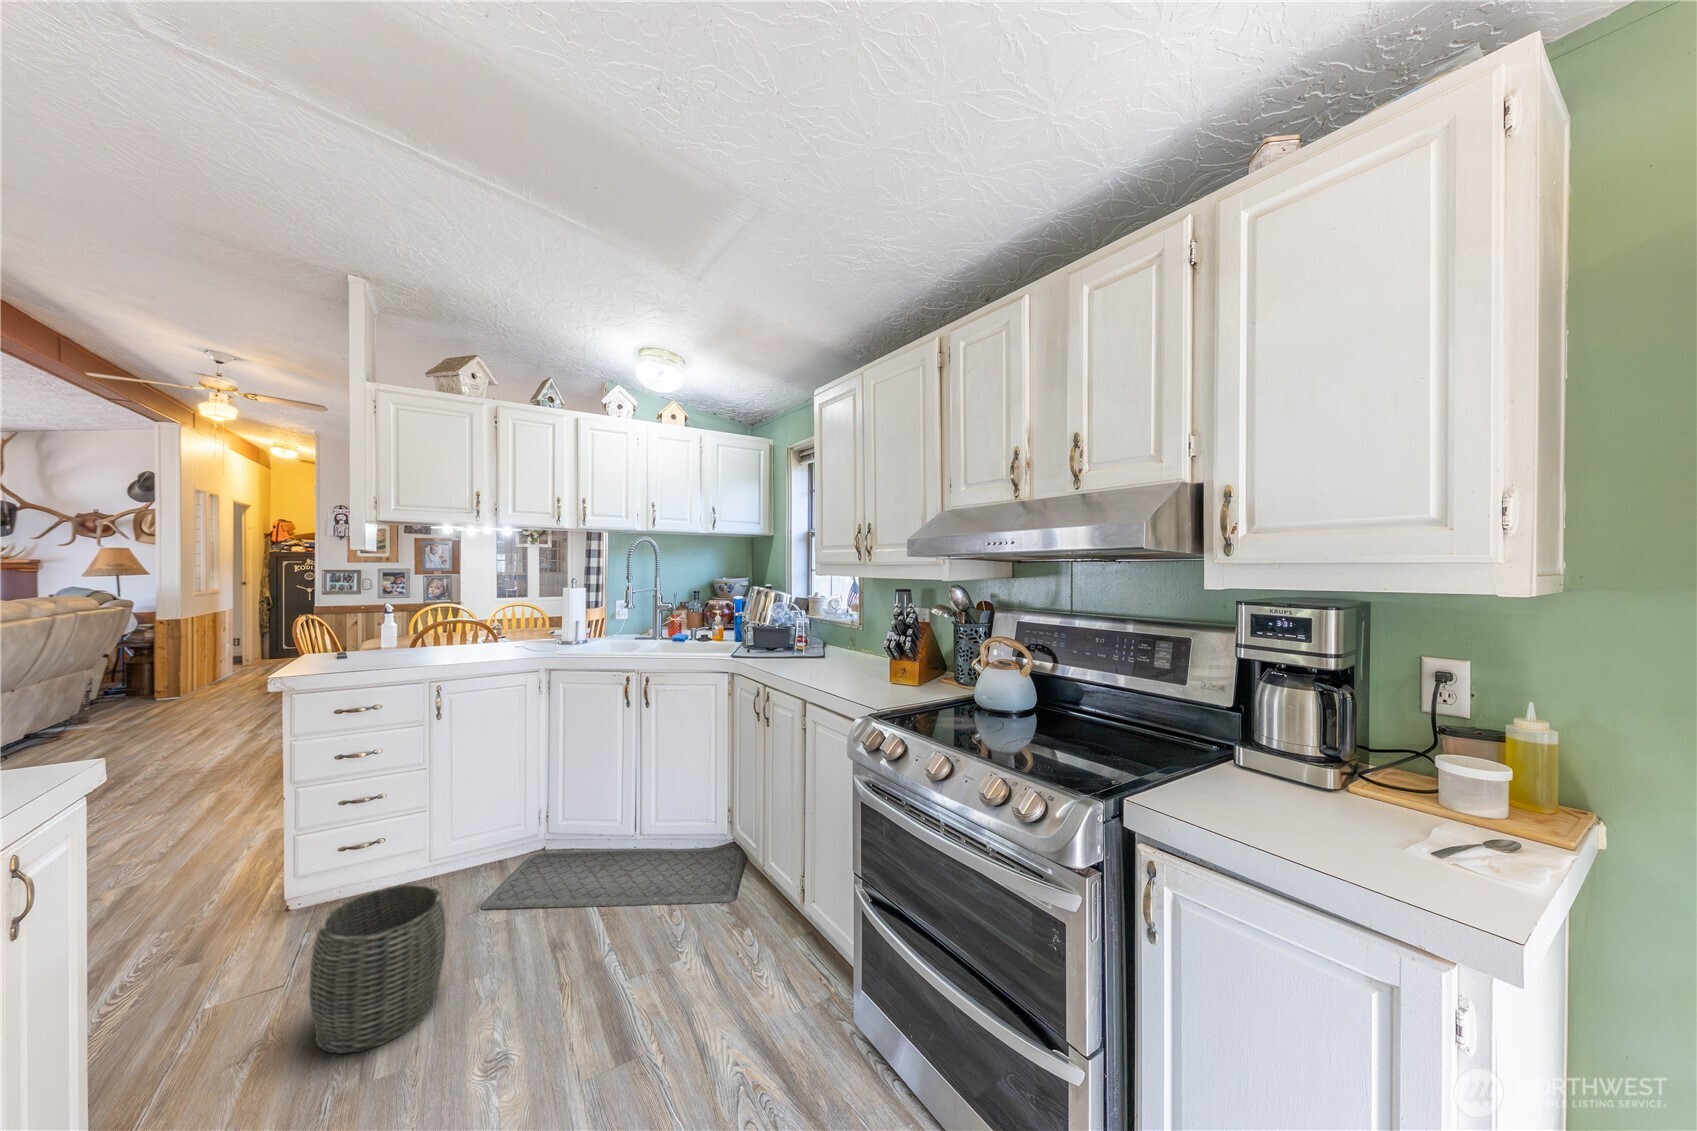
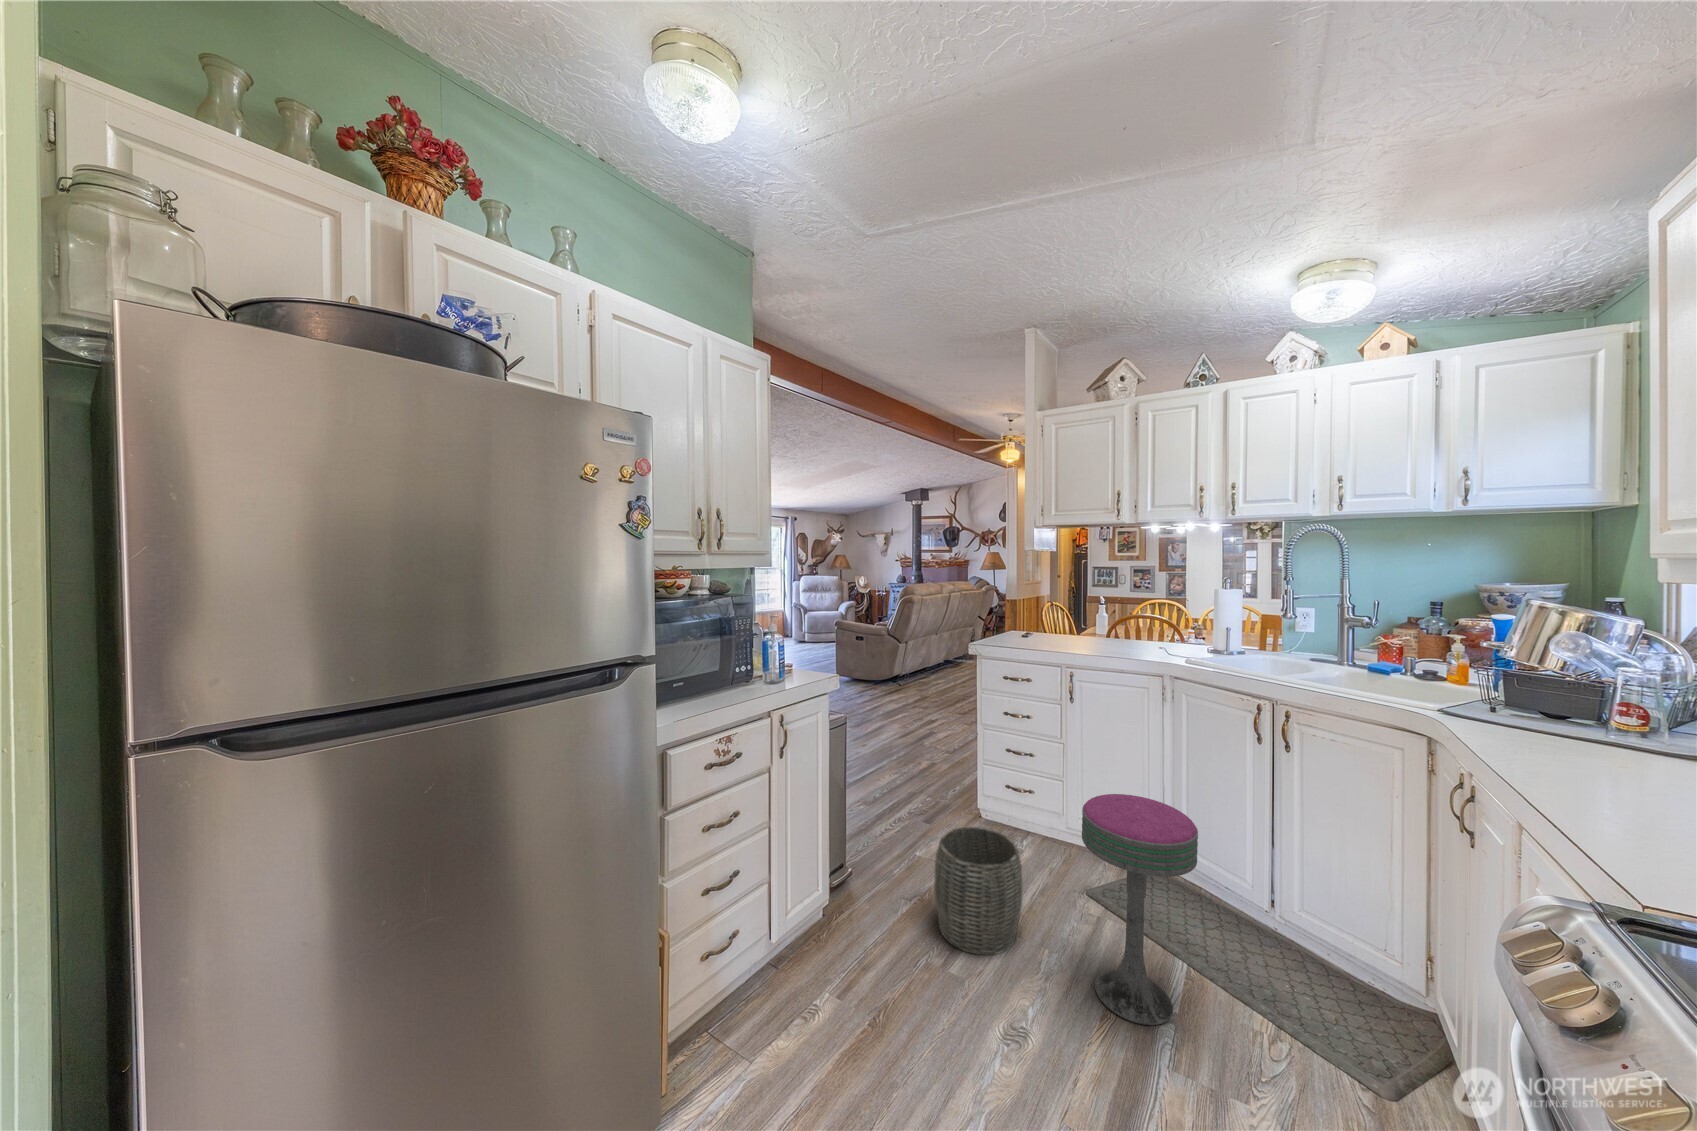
bar stool: none [528,773,630,978] -> present [1082,794,1198,1025]

